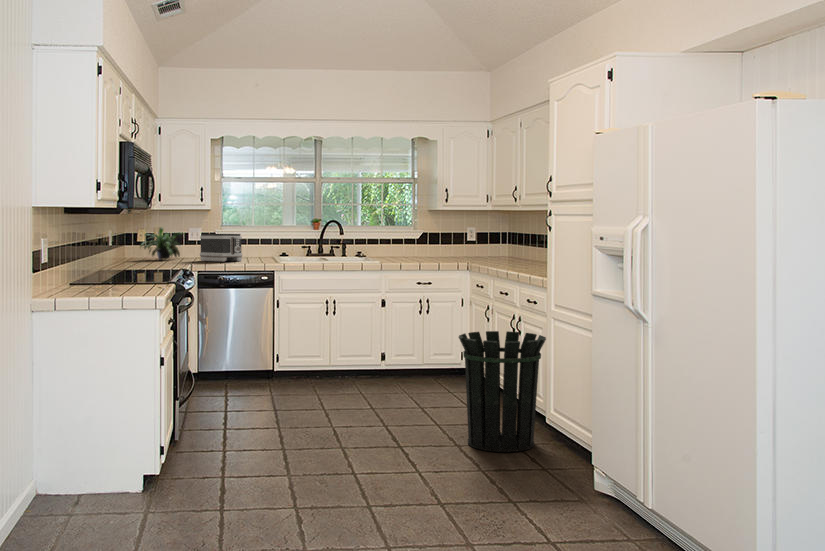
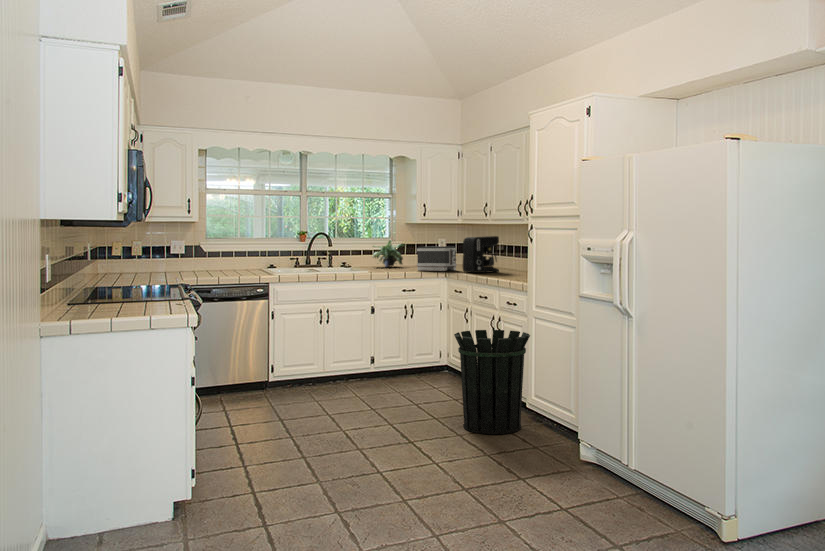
coffee maker: none [486,225,527,266] -> present [463,236,499,273]
potted plant: present [140,227,183,260] -> present [373,240,404,267]
toaster: present [200,234,242,262] -> present [417,246,457,271]

